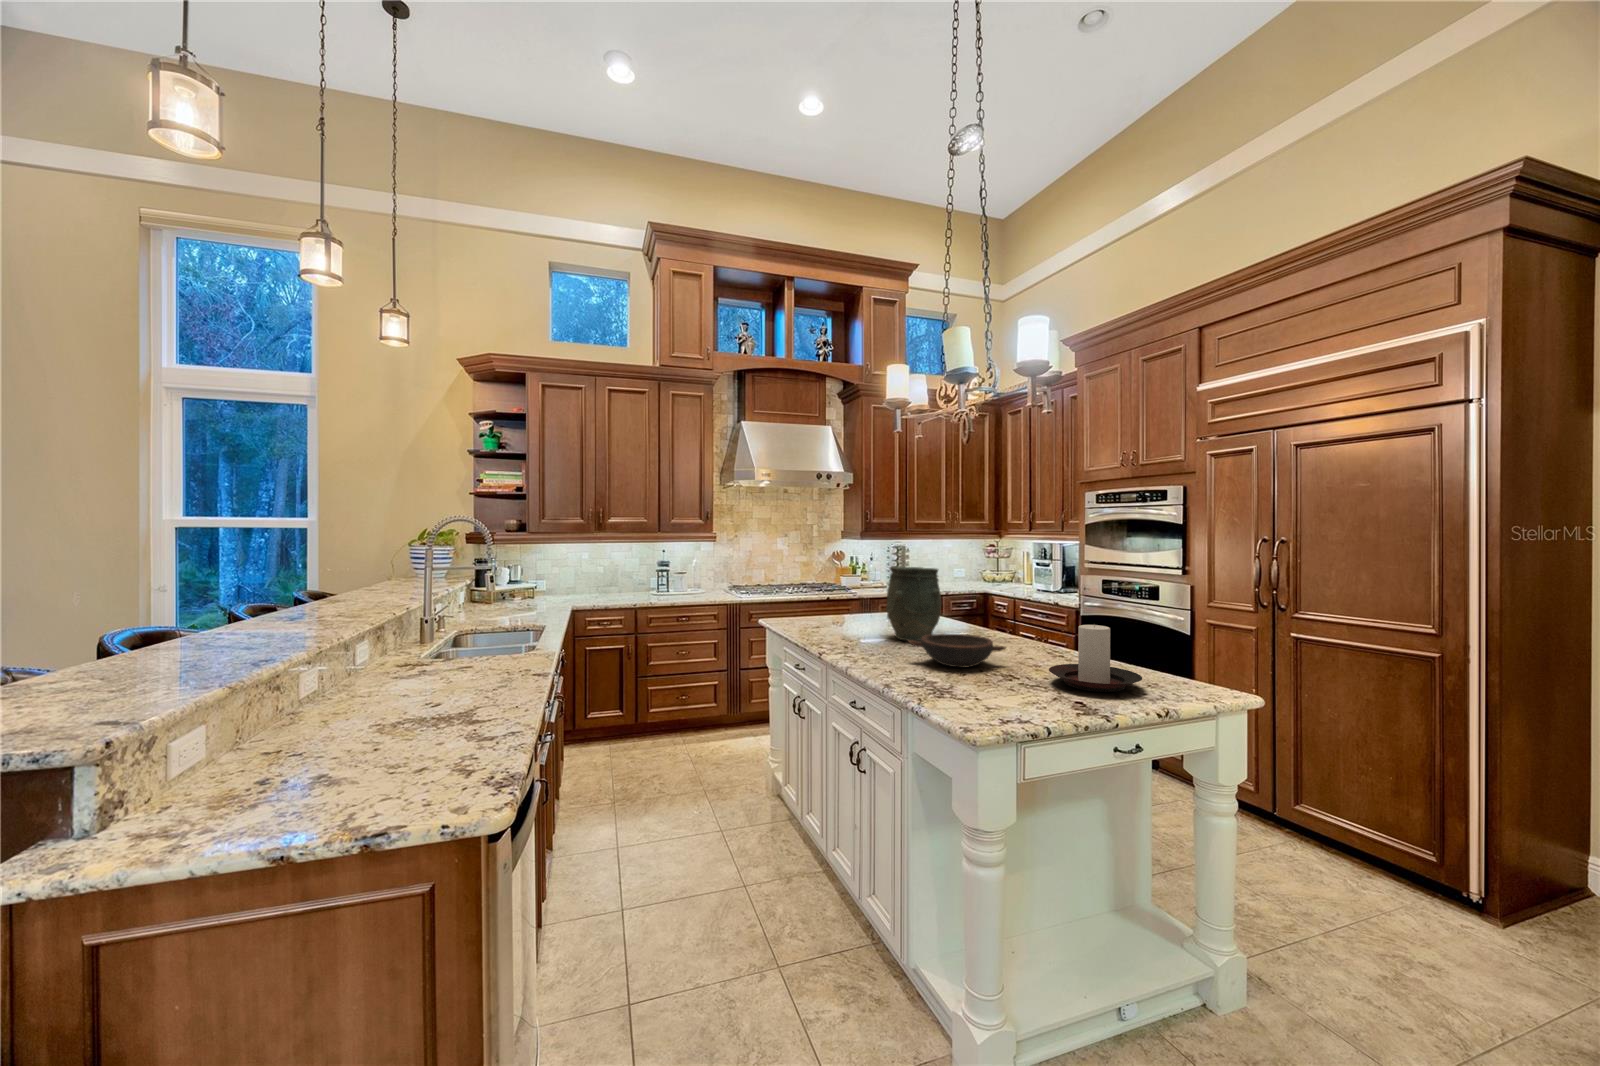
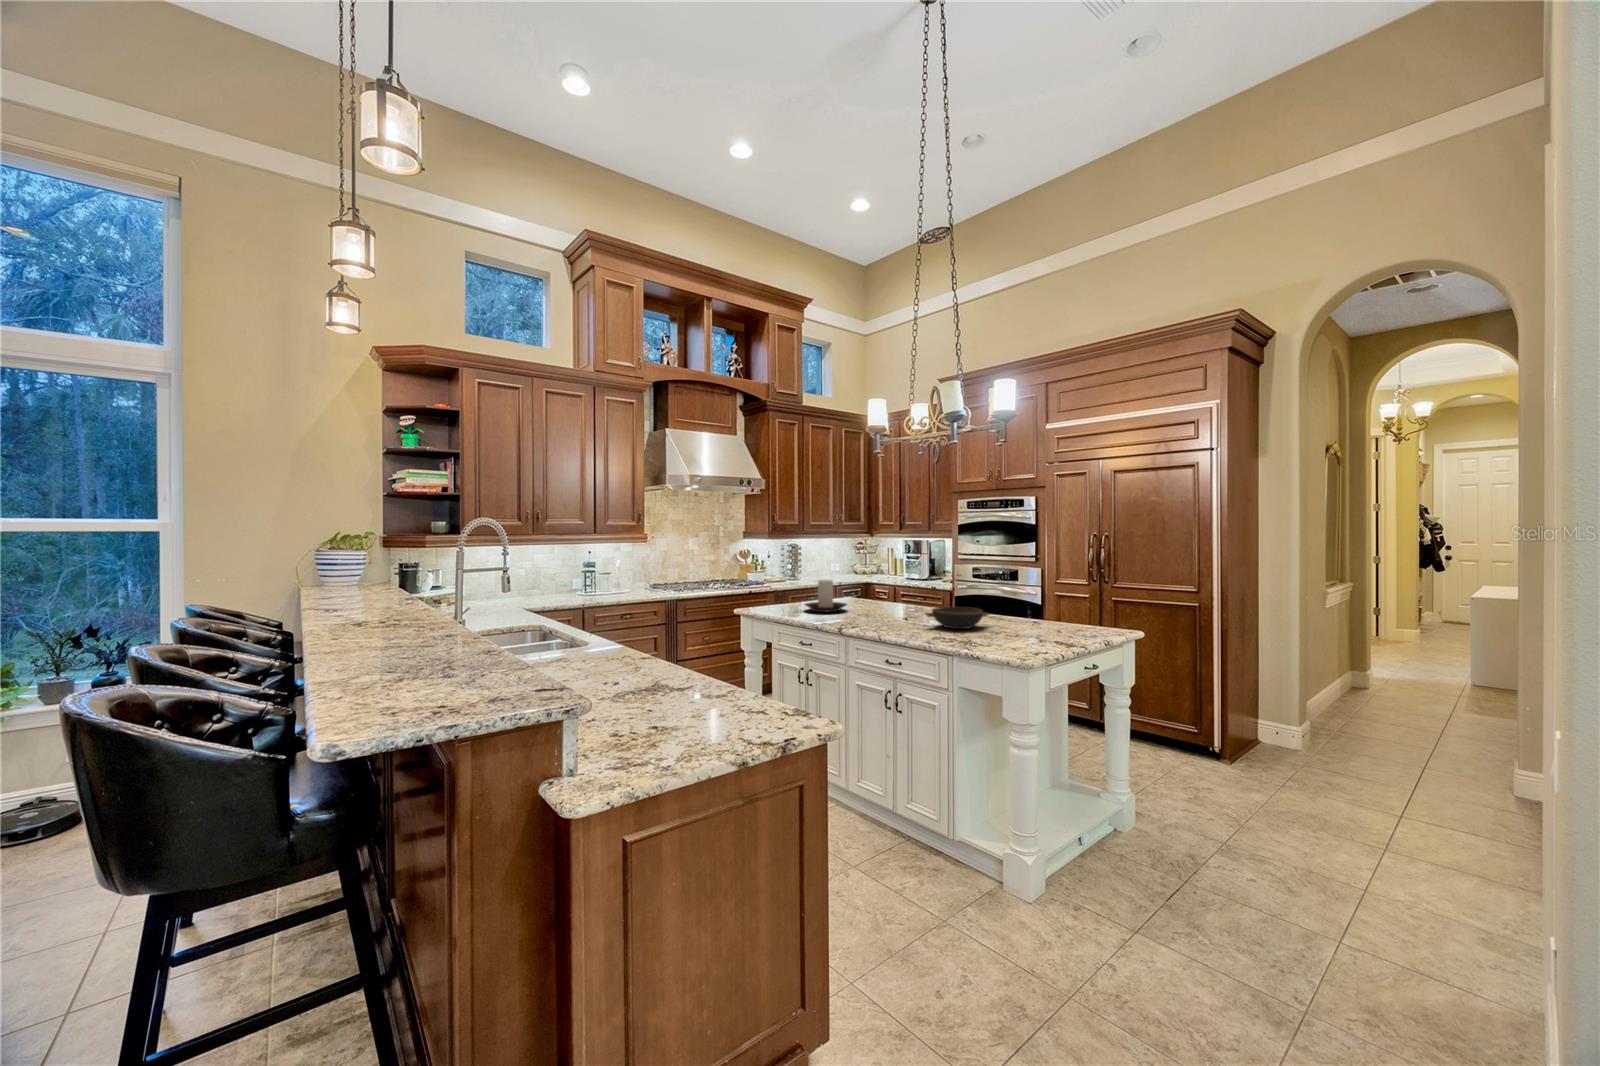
vase: present [886,566,941,641] -> none [876,560,919,616]
candle holder: present [1049,624,1142,692] -> present [805,579,847,612]

